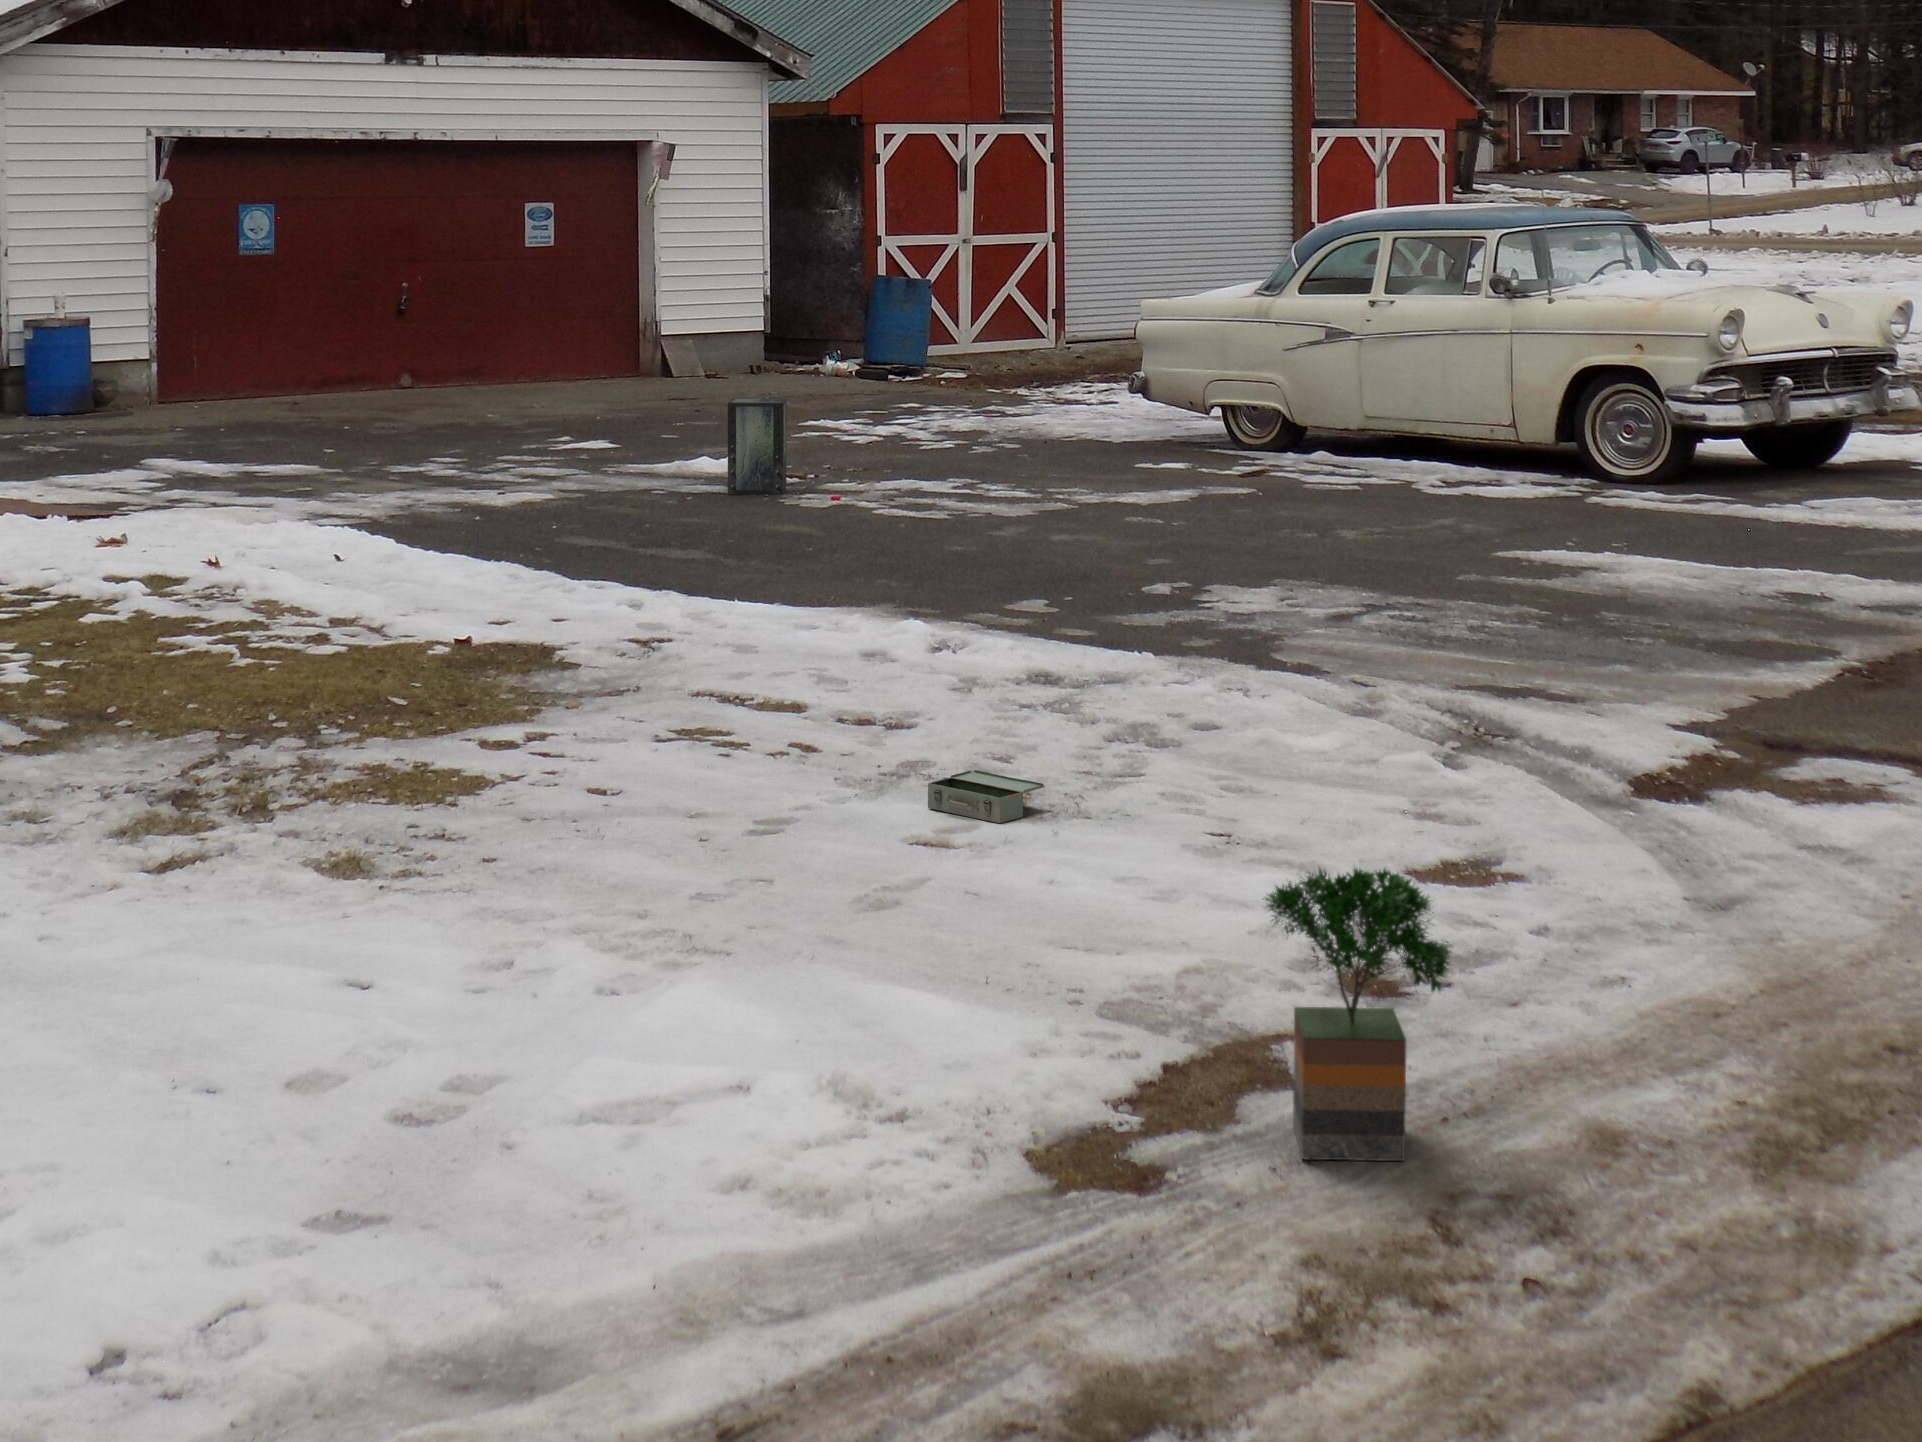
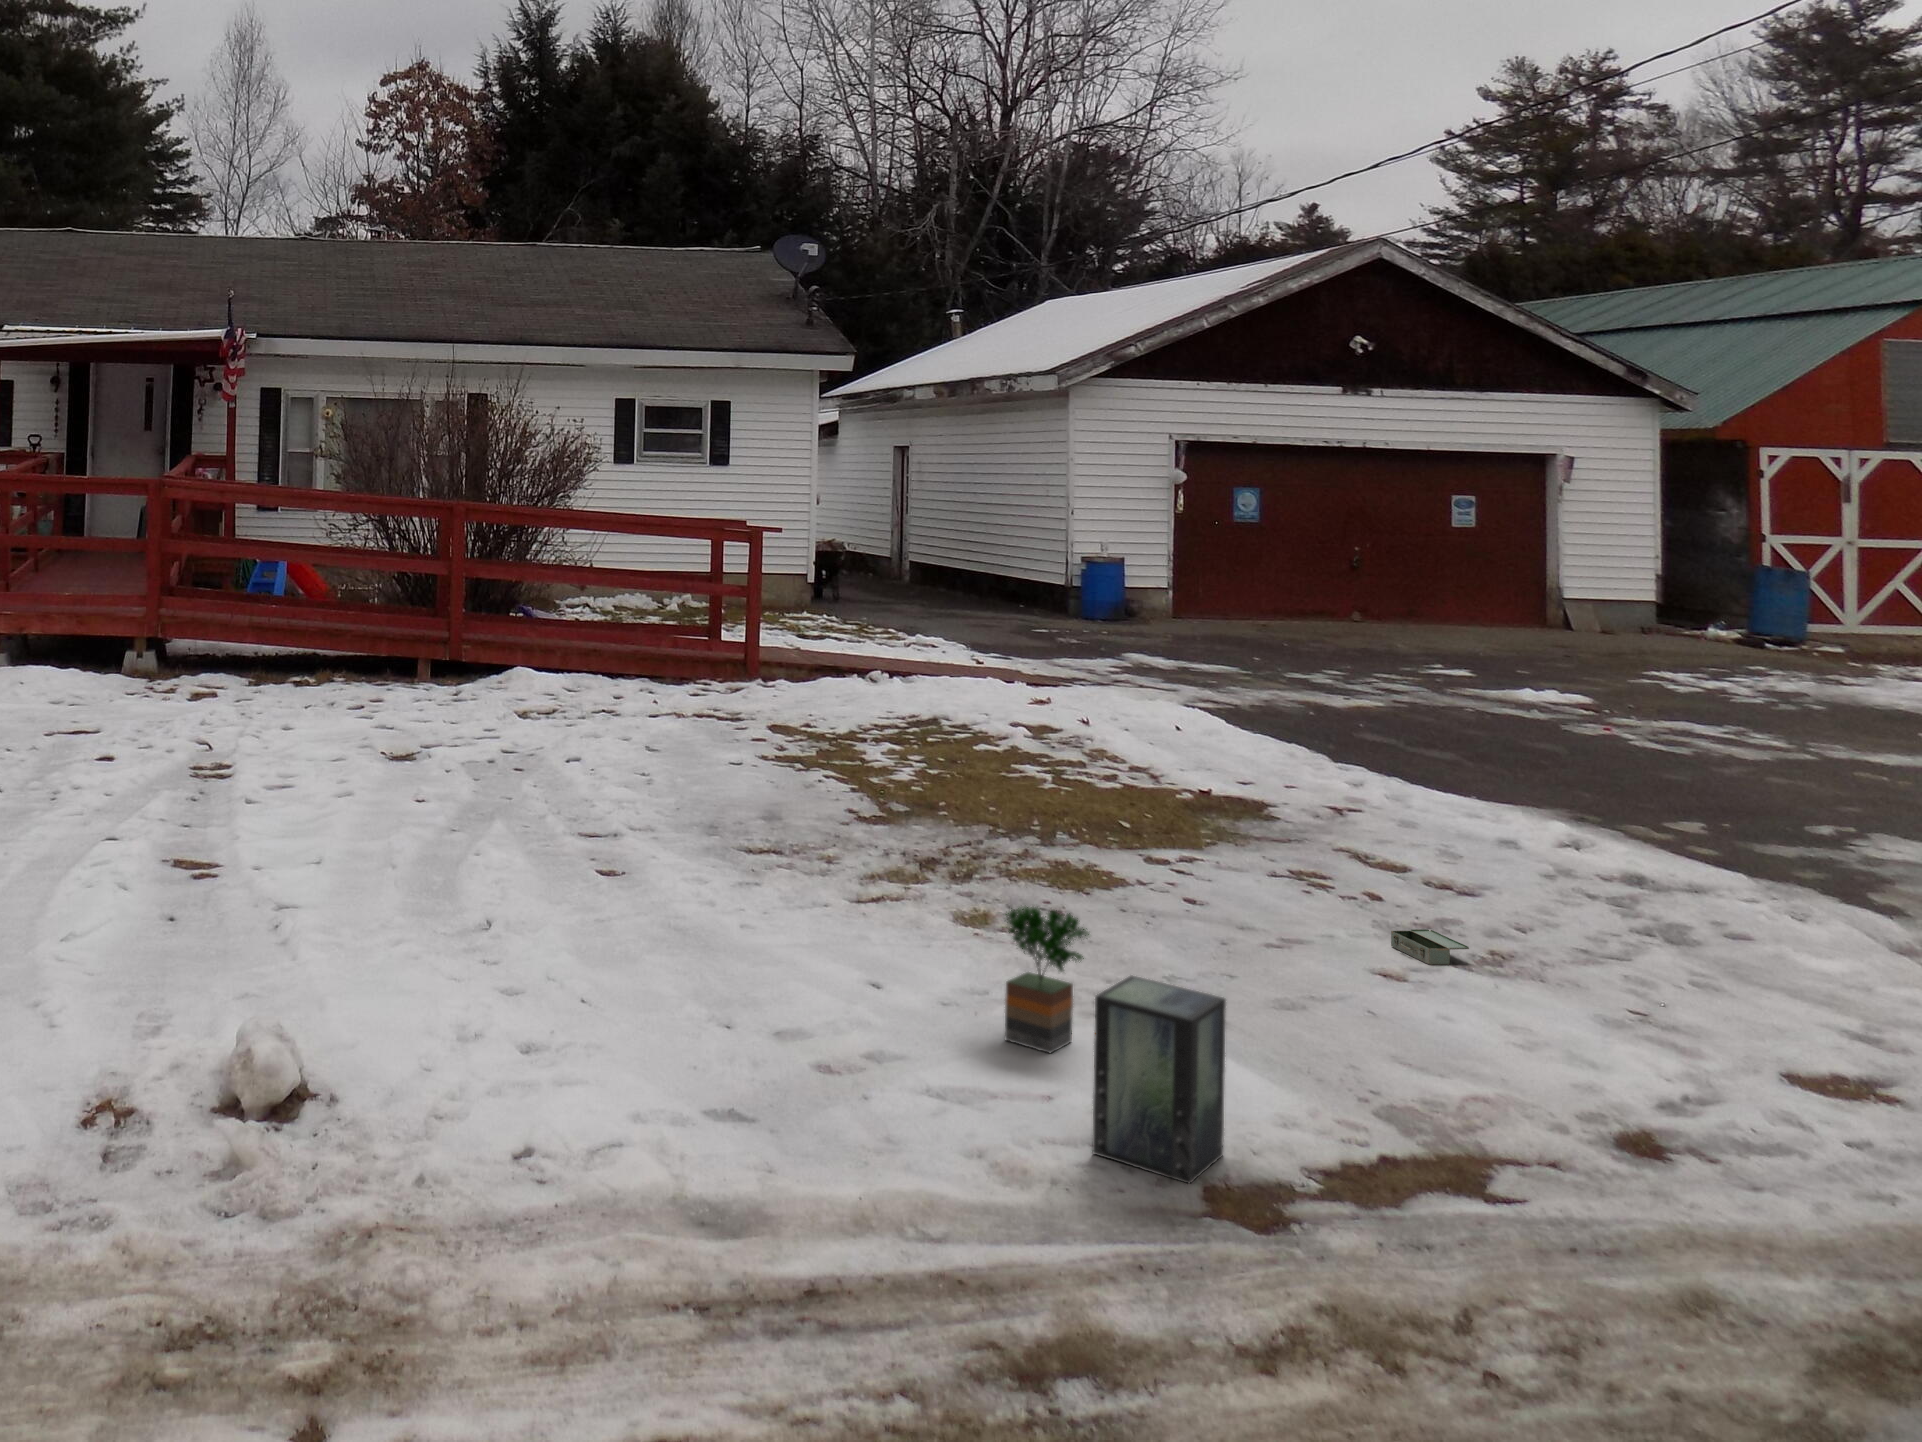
storage box: present [728,398,787,494] -> present [1092,976,1226,1184]
potted tree: present [1263,868,1451,1161] -> present [1005,907,1089,1053]

